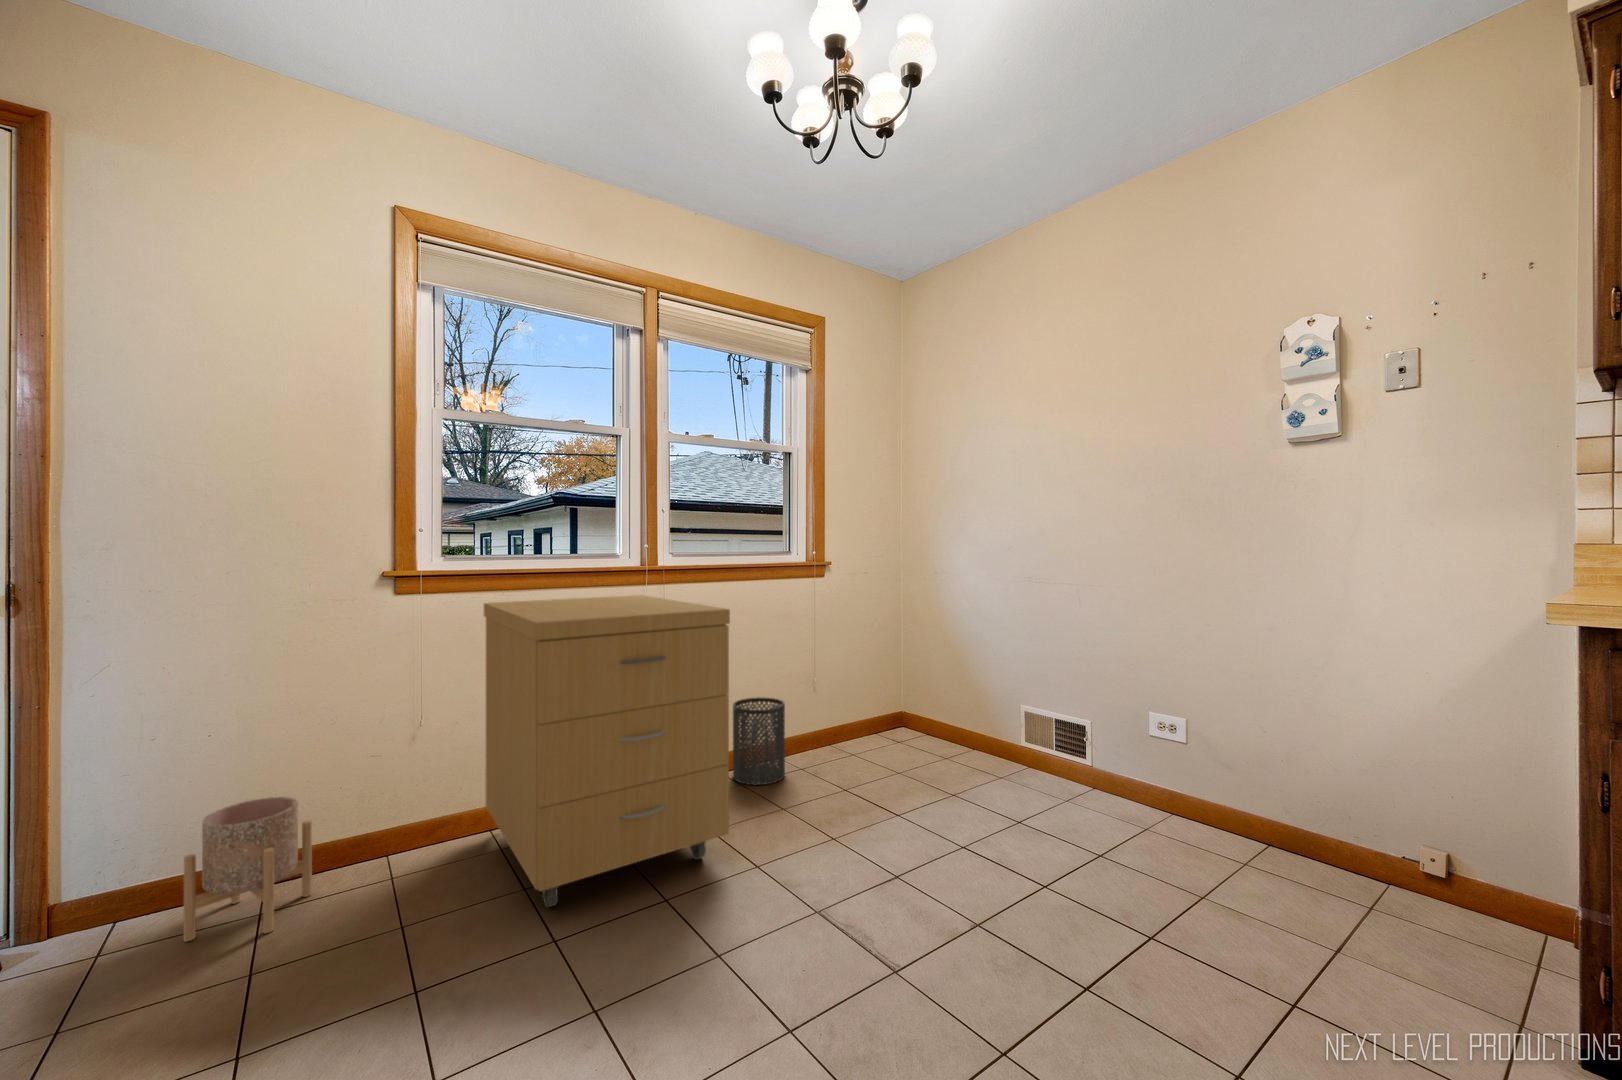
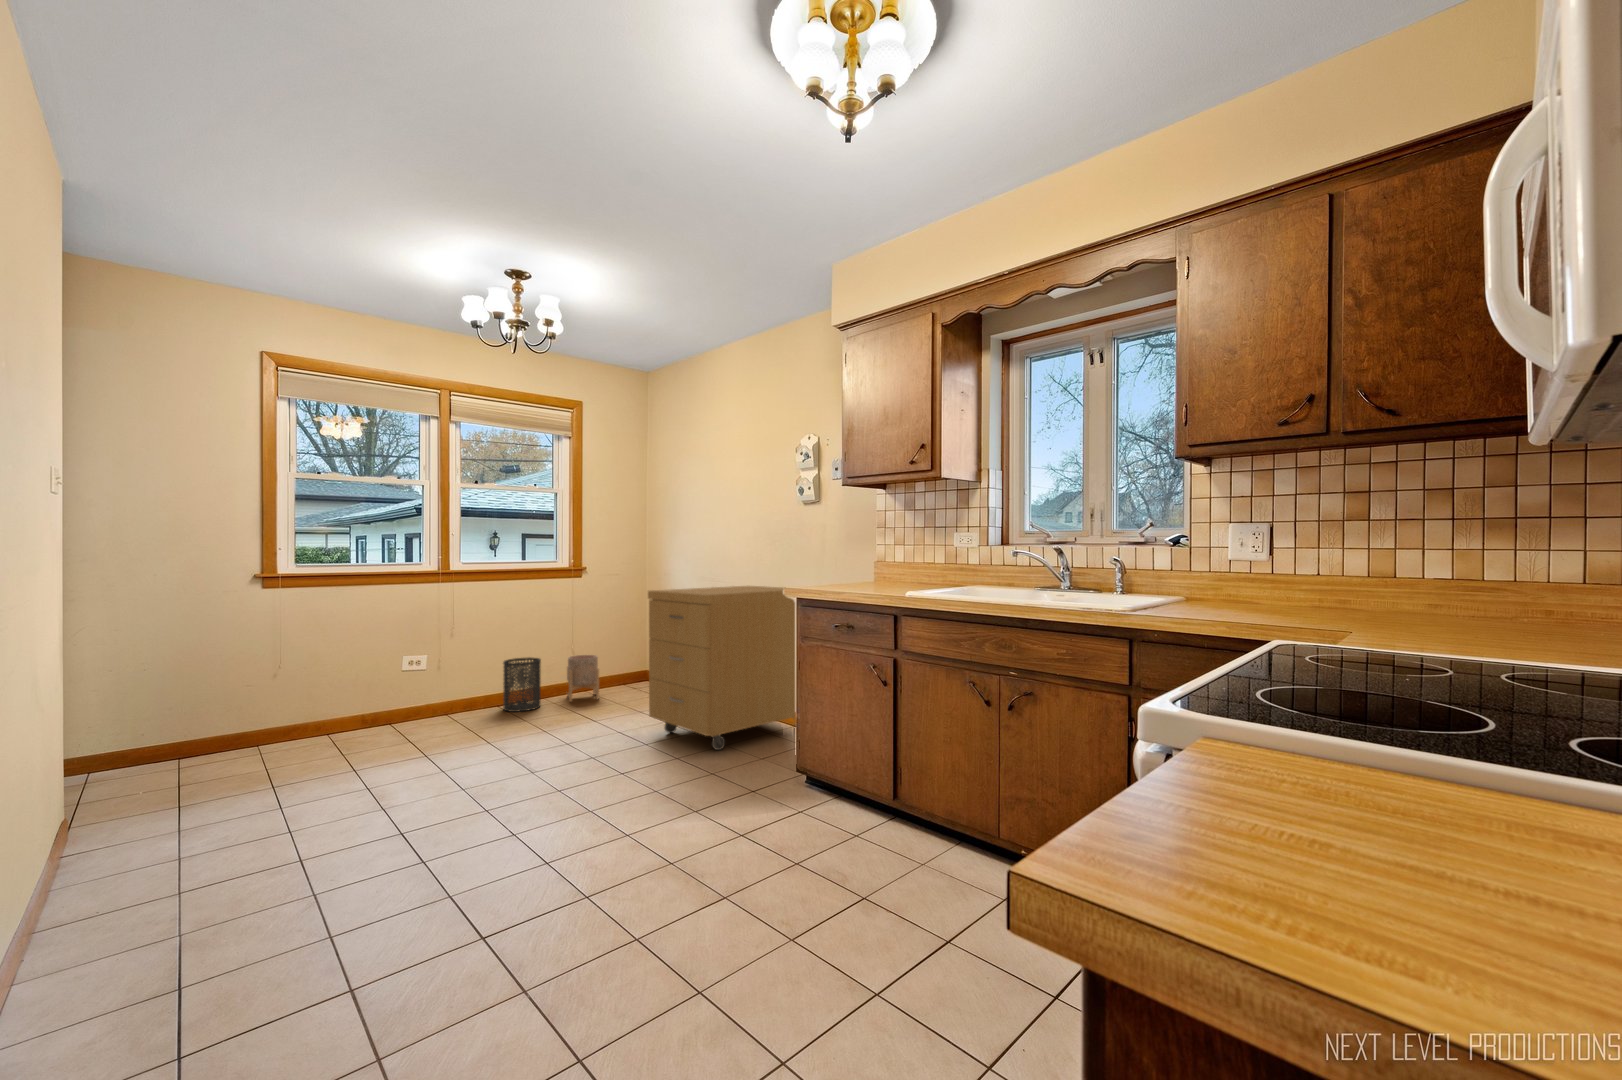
storage cabinet: present [483,595,730,907] -> present [648,586,795,750]
planter: present [183,797,312,942] -> present [567,655,599,702]

